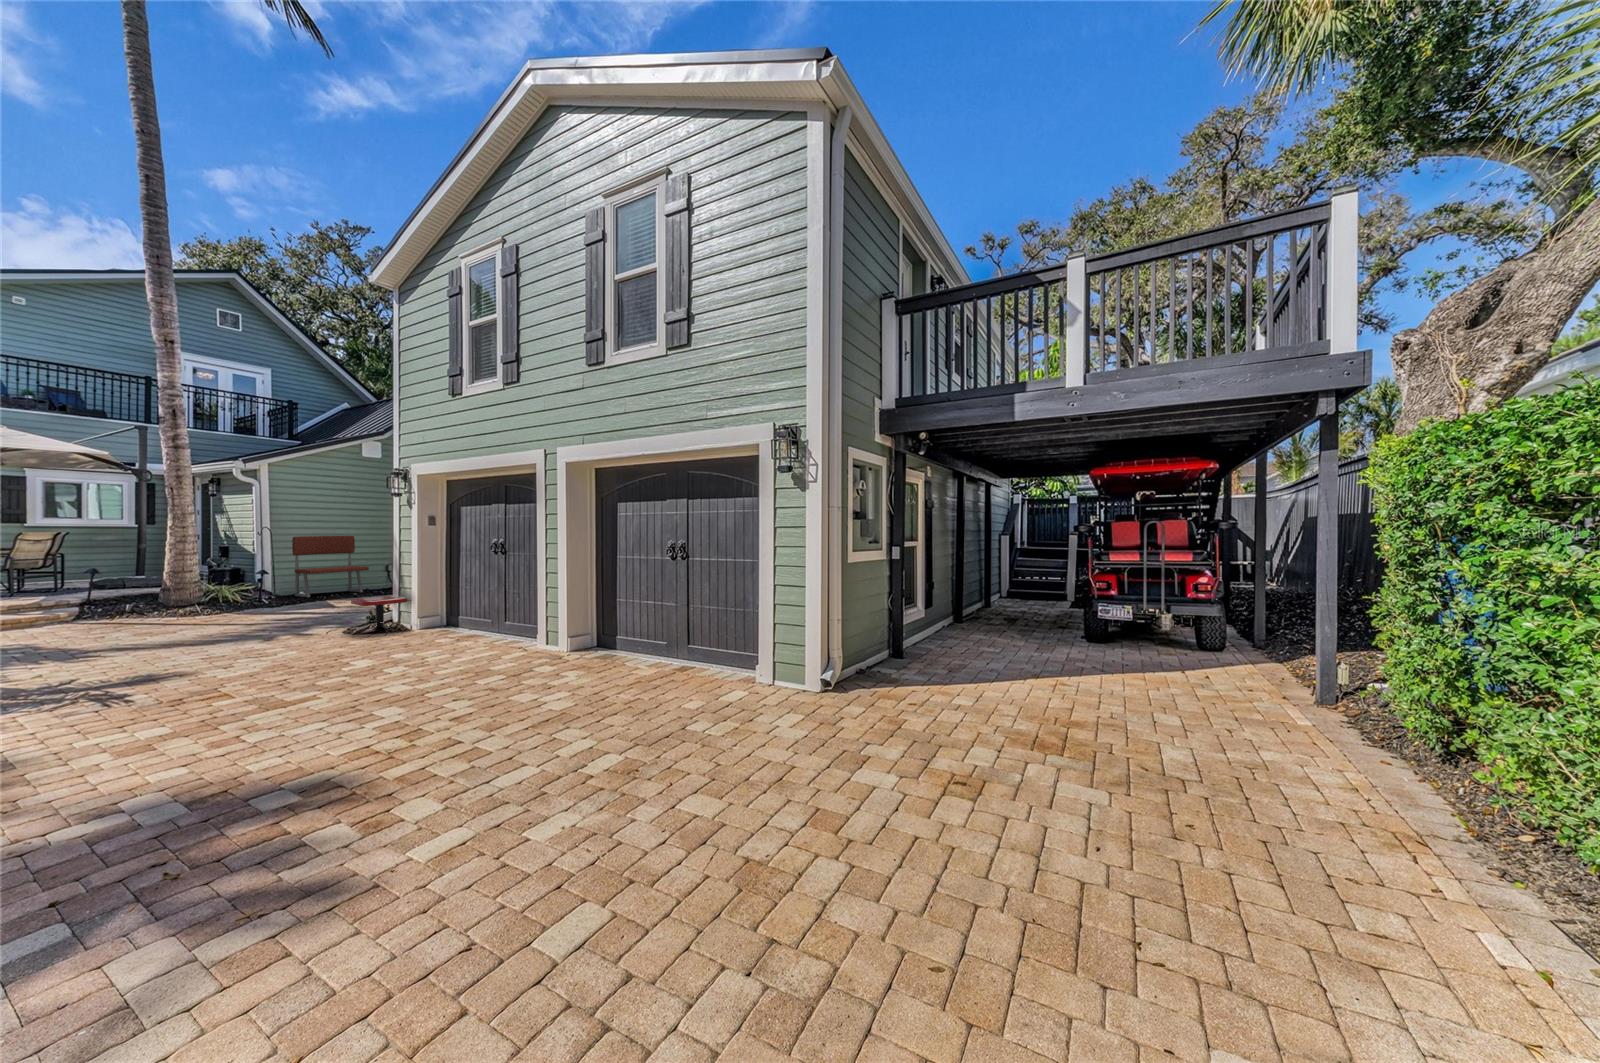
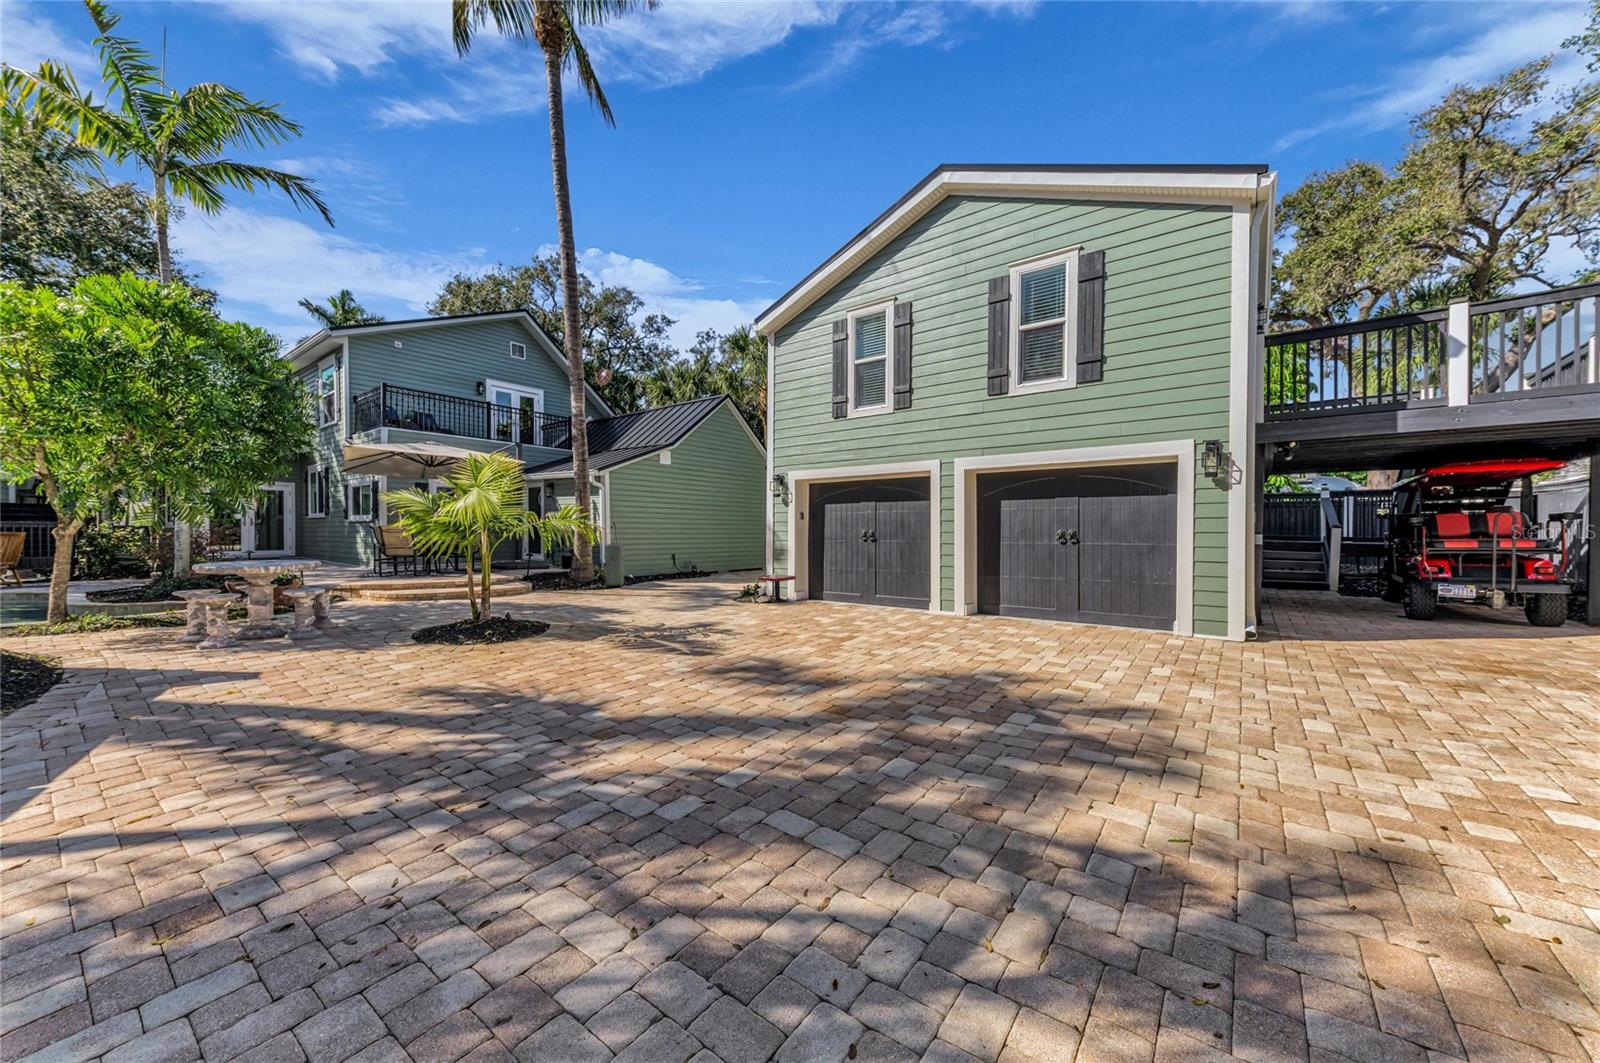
bench: present [292,536,369,597] -> none [636,528,685,577]
trash can: none [194,553,229,612] -> present [605,542,624,586]

